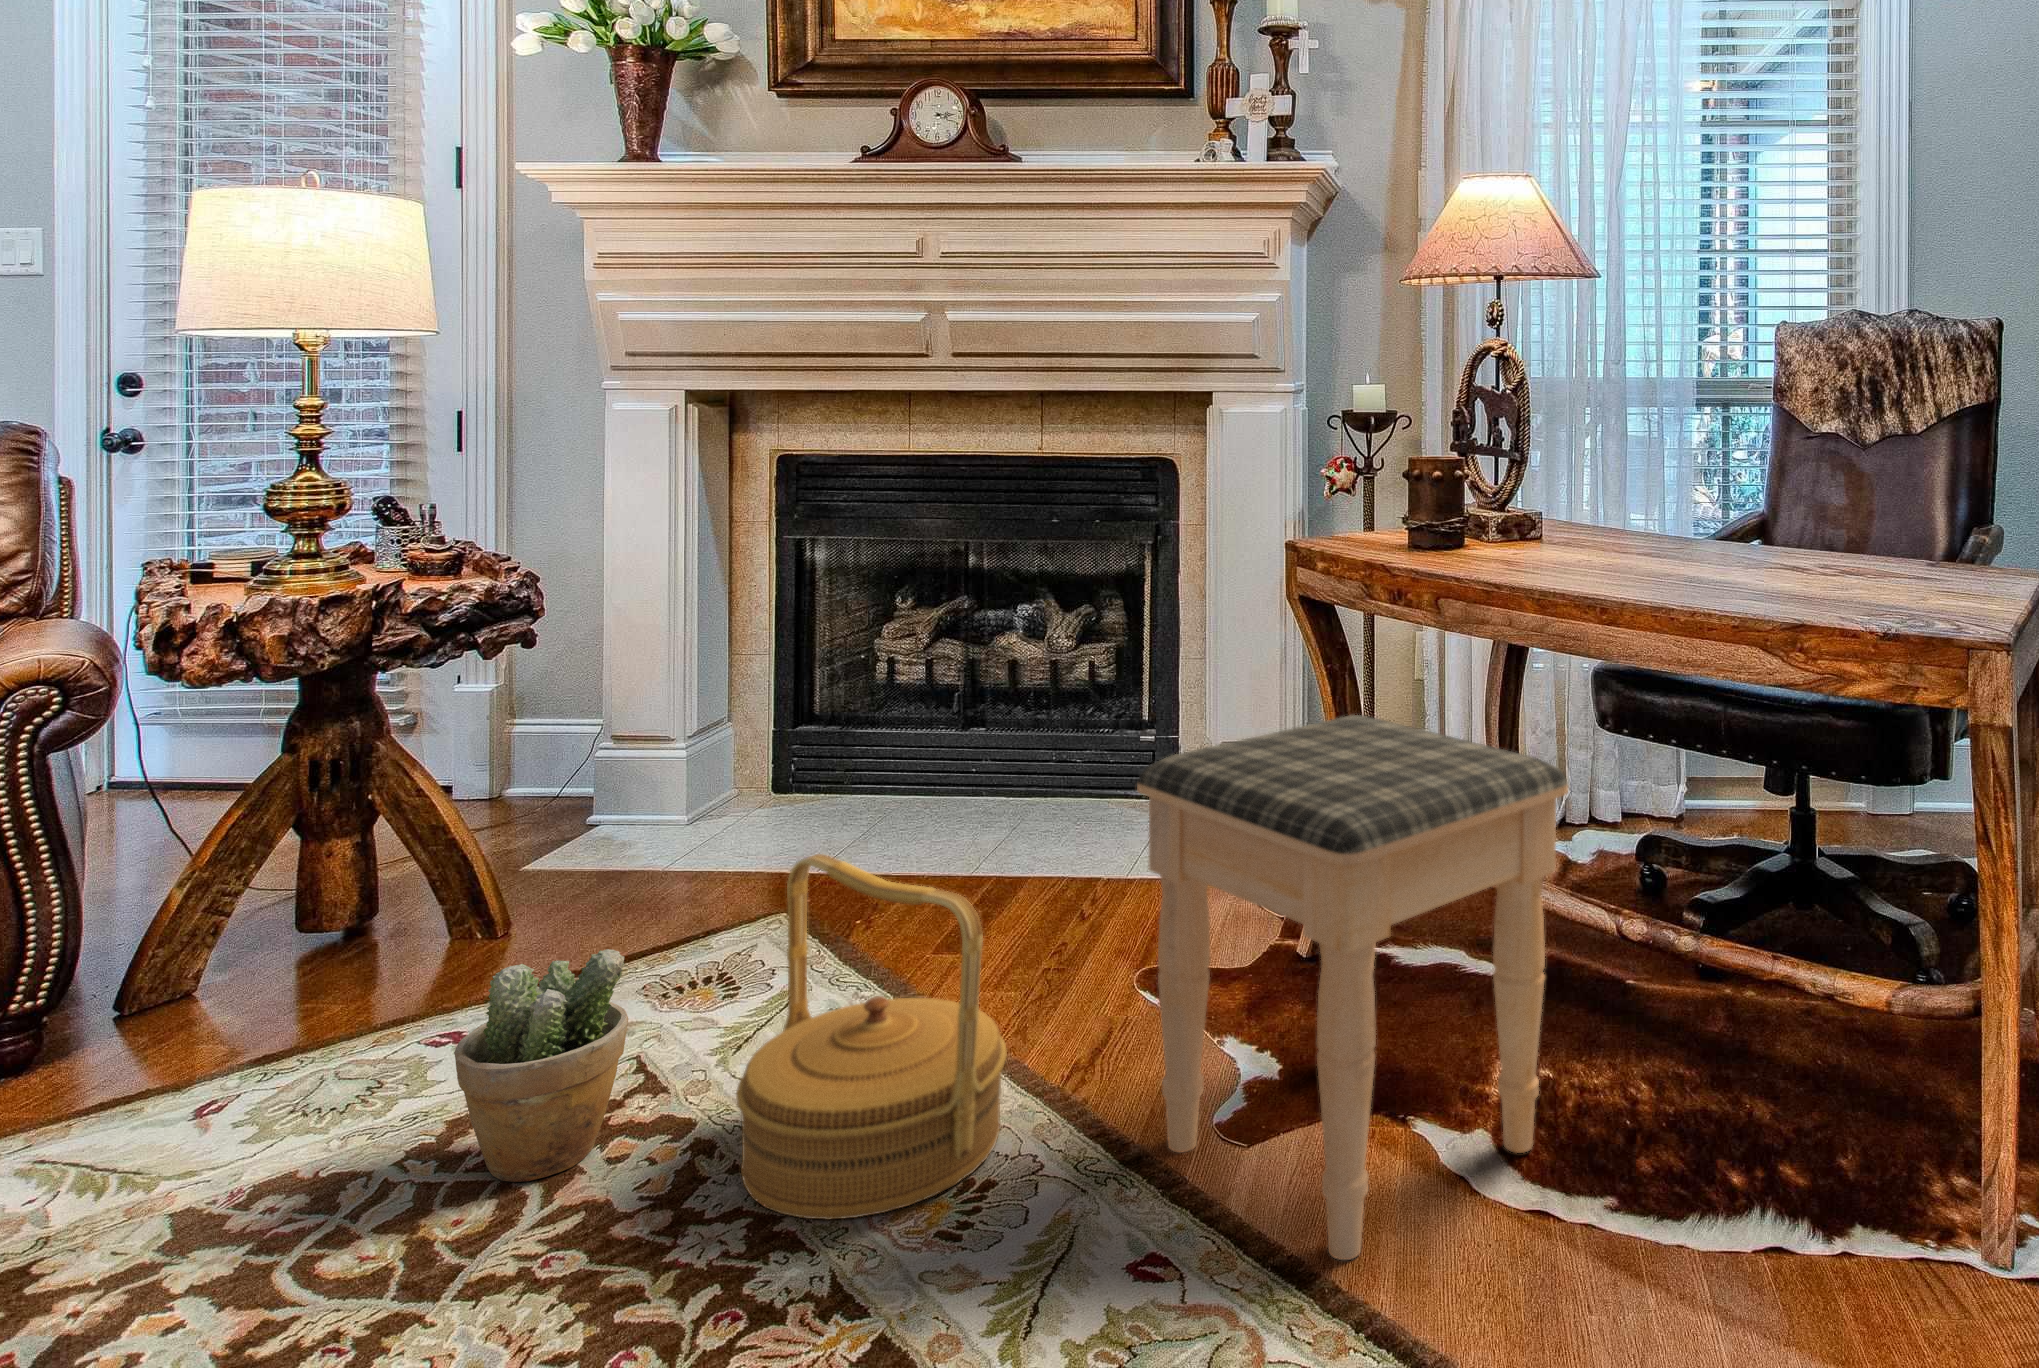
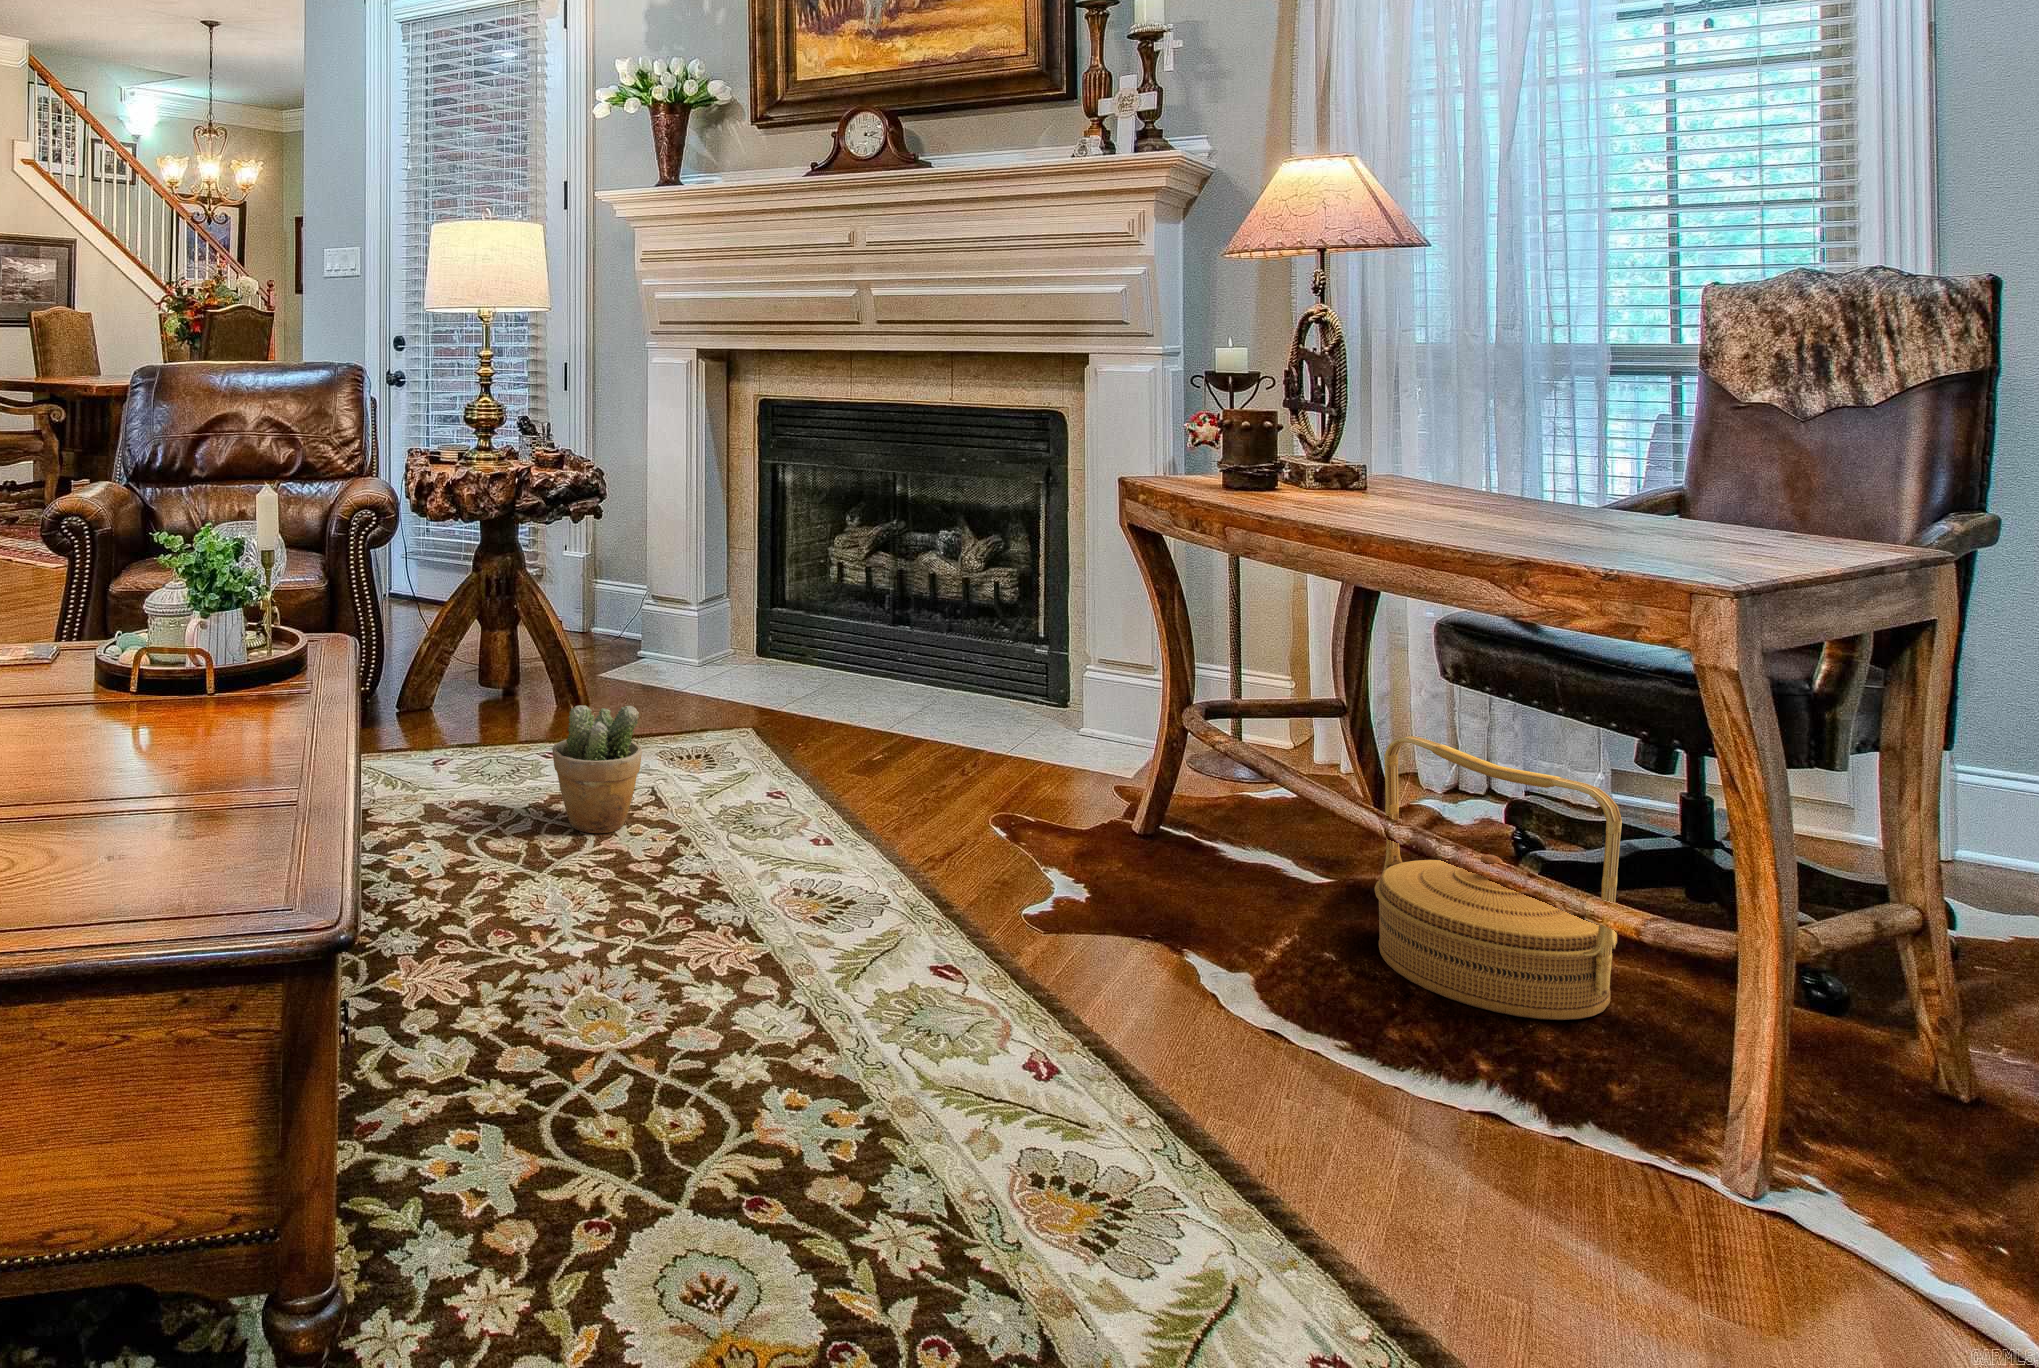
footstool: present [1137,715,1568,1260] -> none [957,623,1316,1003]
basket: present [736,854,1007,1220] -> present [1375,736,1622,1020]

